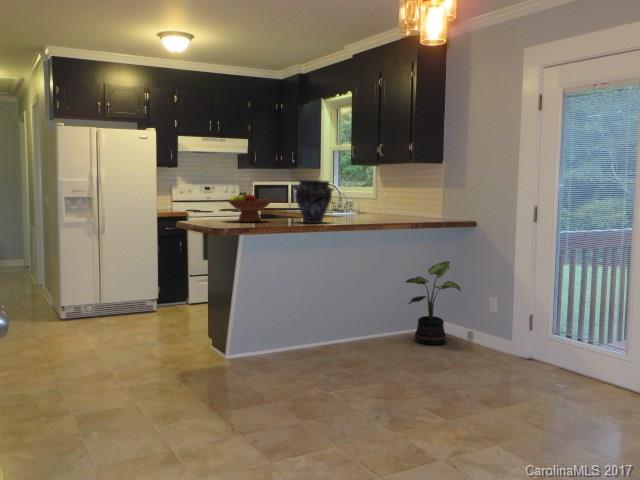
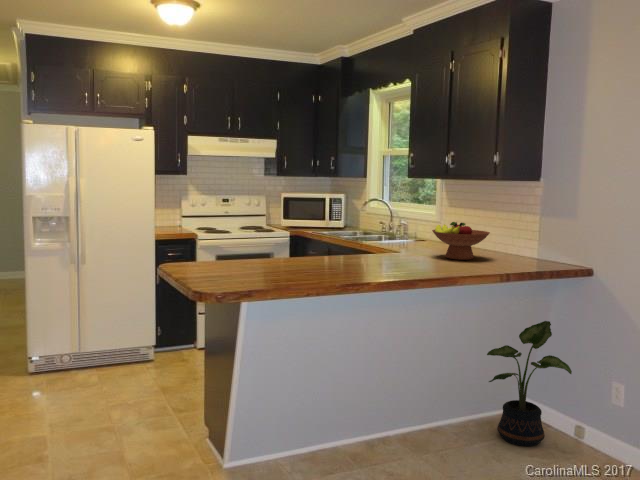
vase: present [295,180,334,223] -> none [327,207,387,272]
fruit bowl: present [228,192,271,222] -> present [432,222,490,260]

